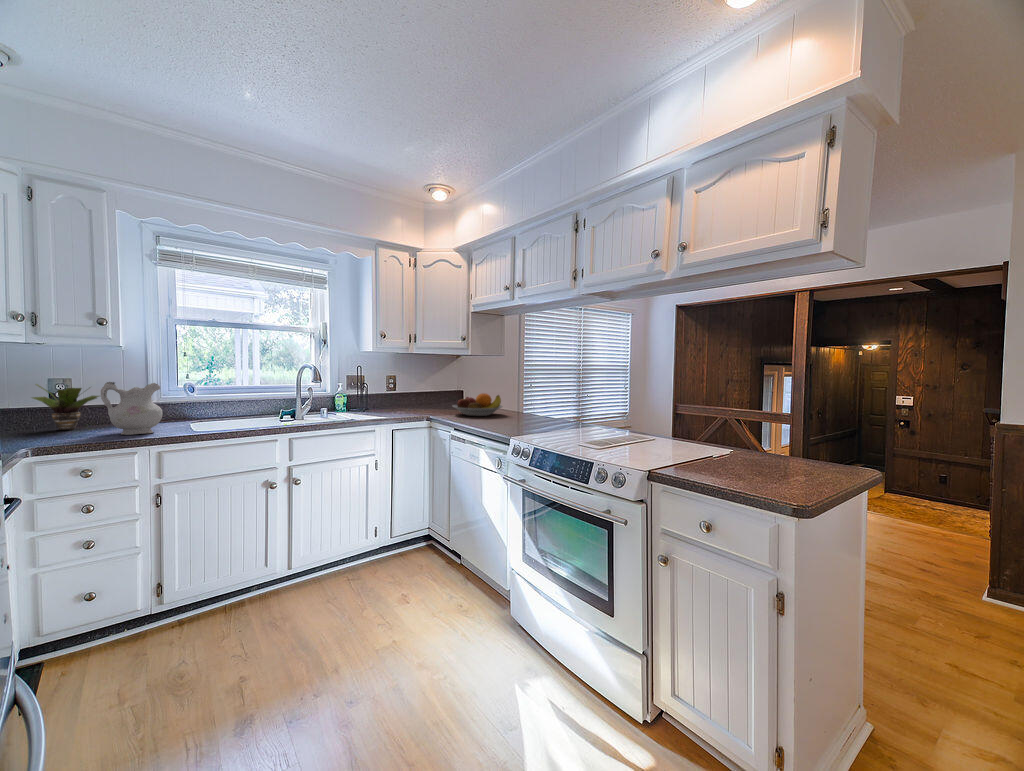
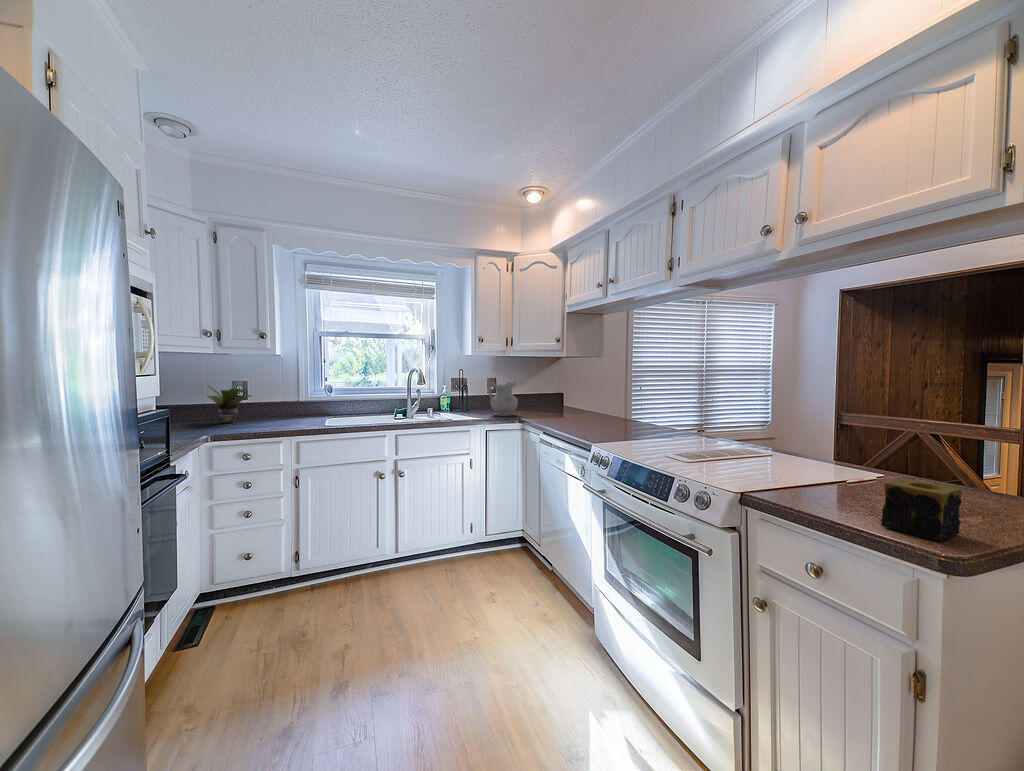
ceramic pitcher: present [101,382,163,435] -> present [488,380,518,416]
fruit bowl: present [453,393,503,416] -> none [546,396,599,420]
candle: none [749,451,797,494] -> present [881,478,962,541]

